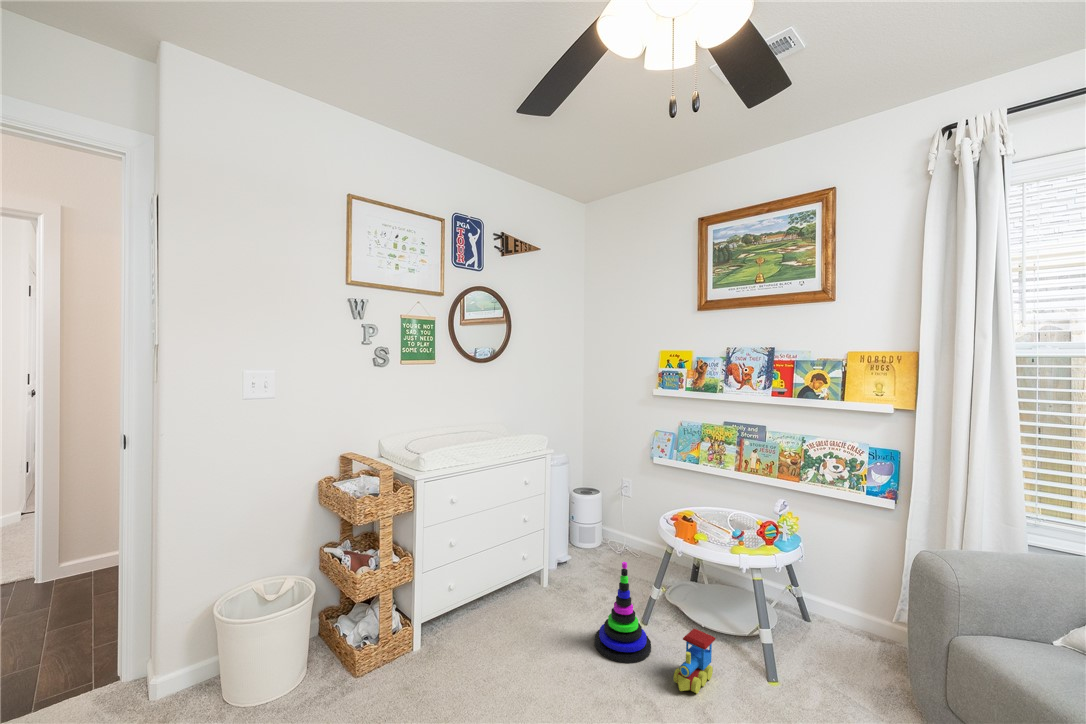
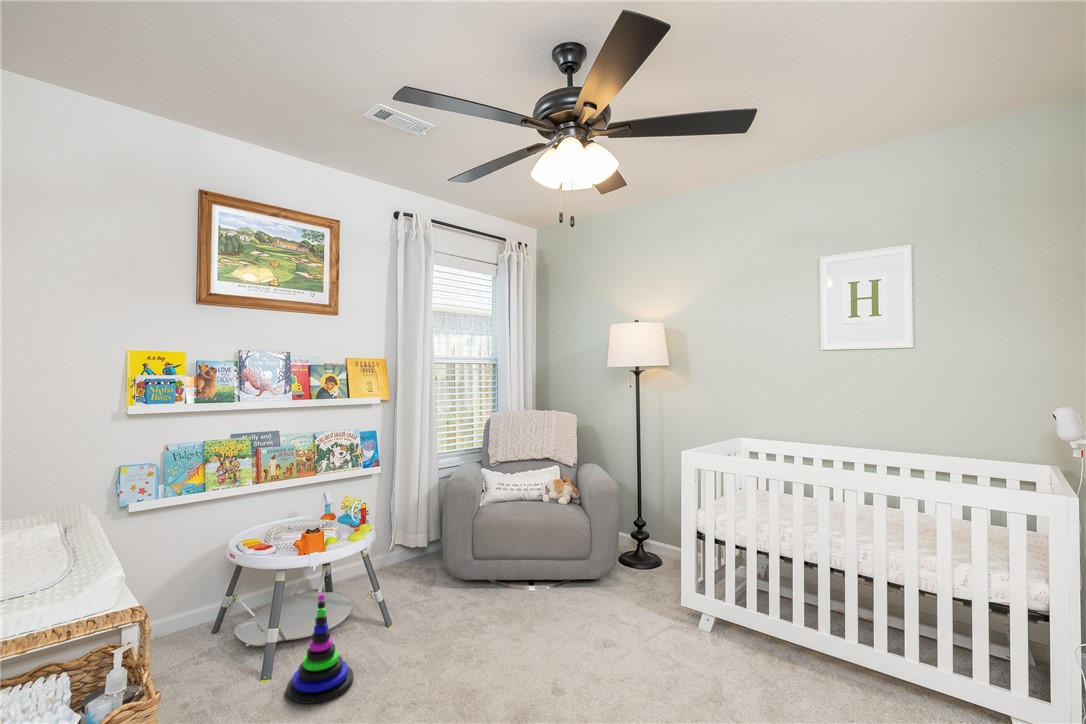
toy train: present [674,629,715,694] -> none [369,608,408,660]

